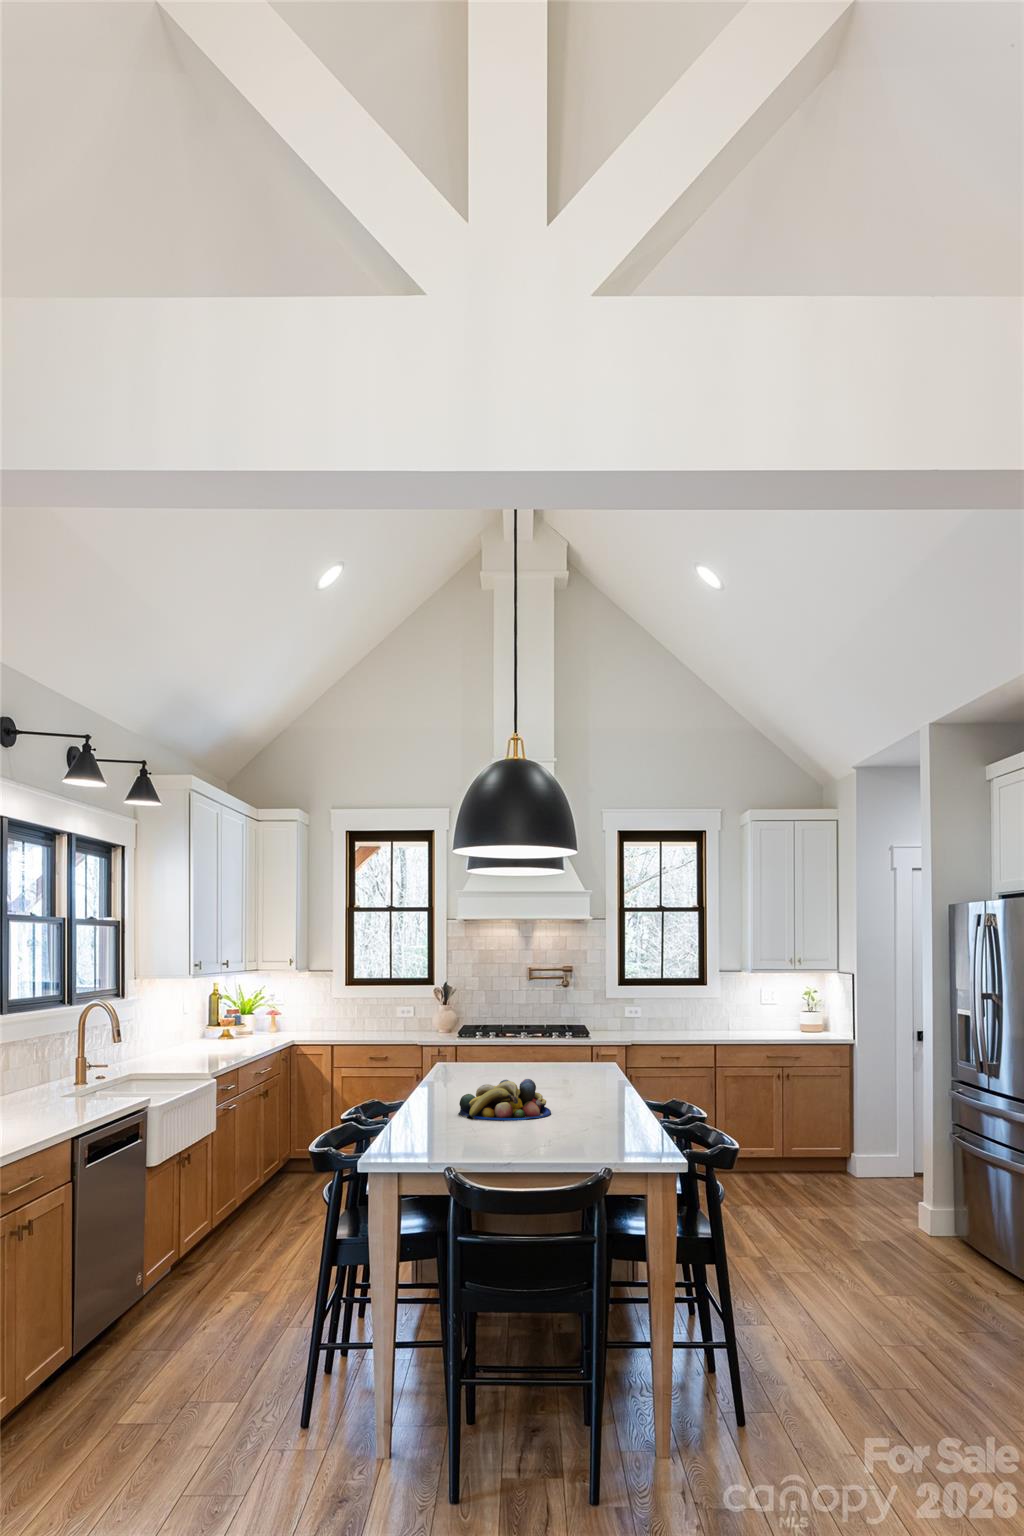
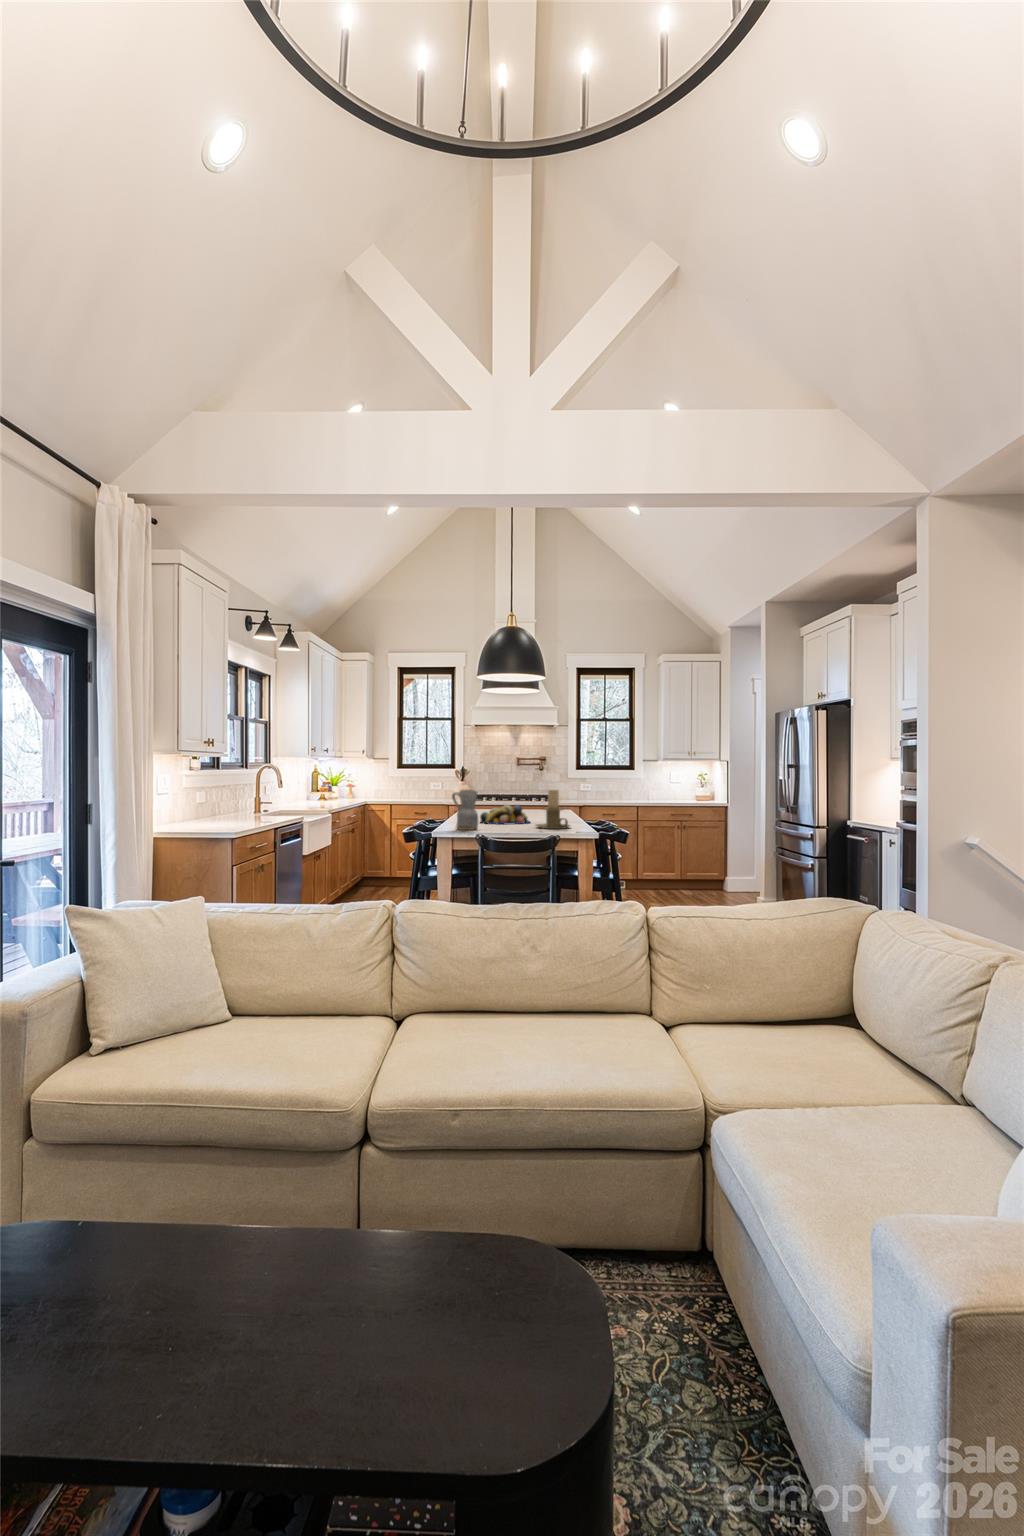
candle holder: none [560,1061,629,1142] -> present [536,790,570,829]
ceramic pitcher: none [401,1066,452,1148] -> present [452,790,479,830]

